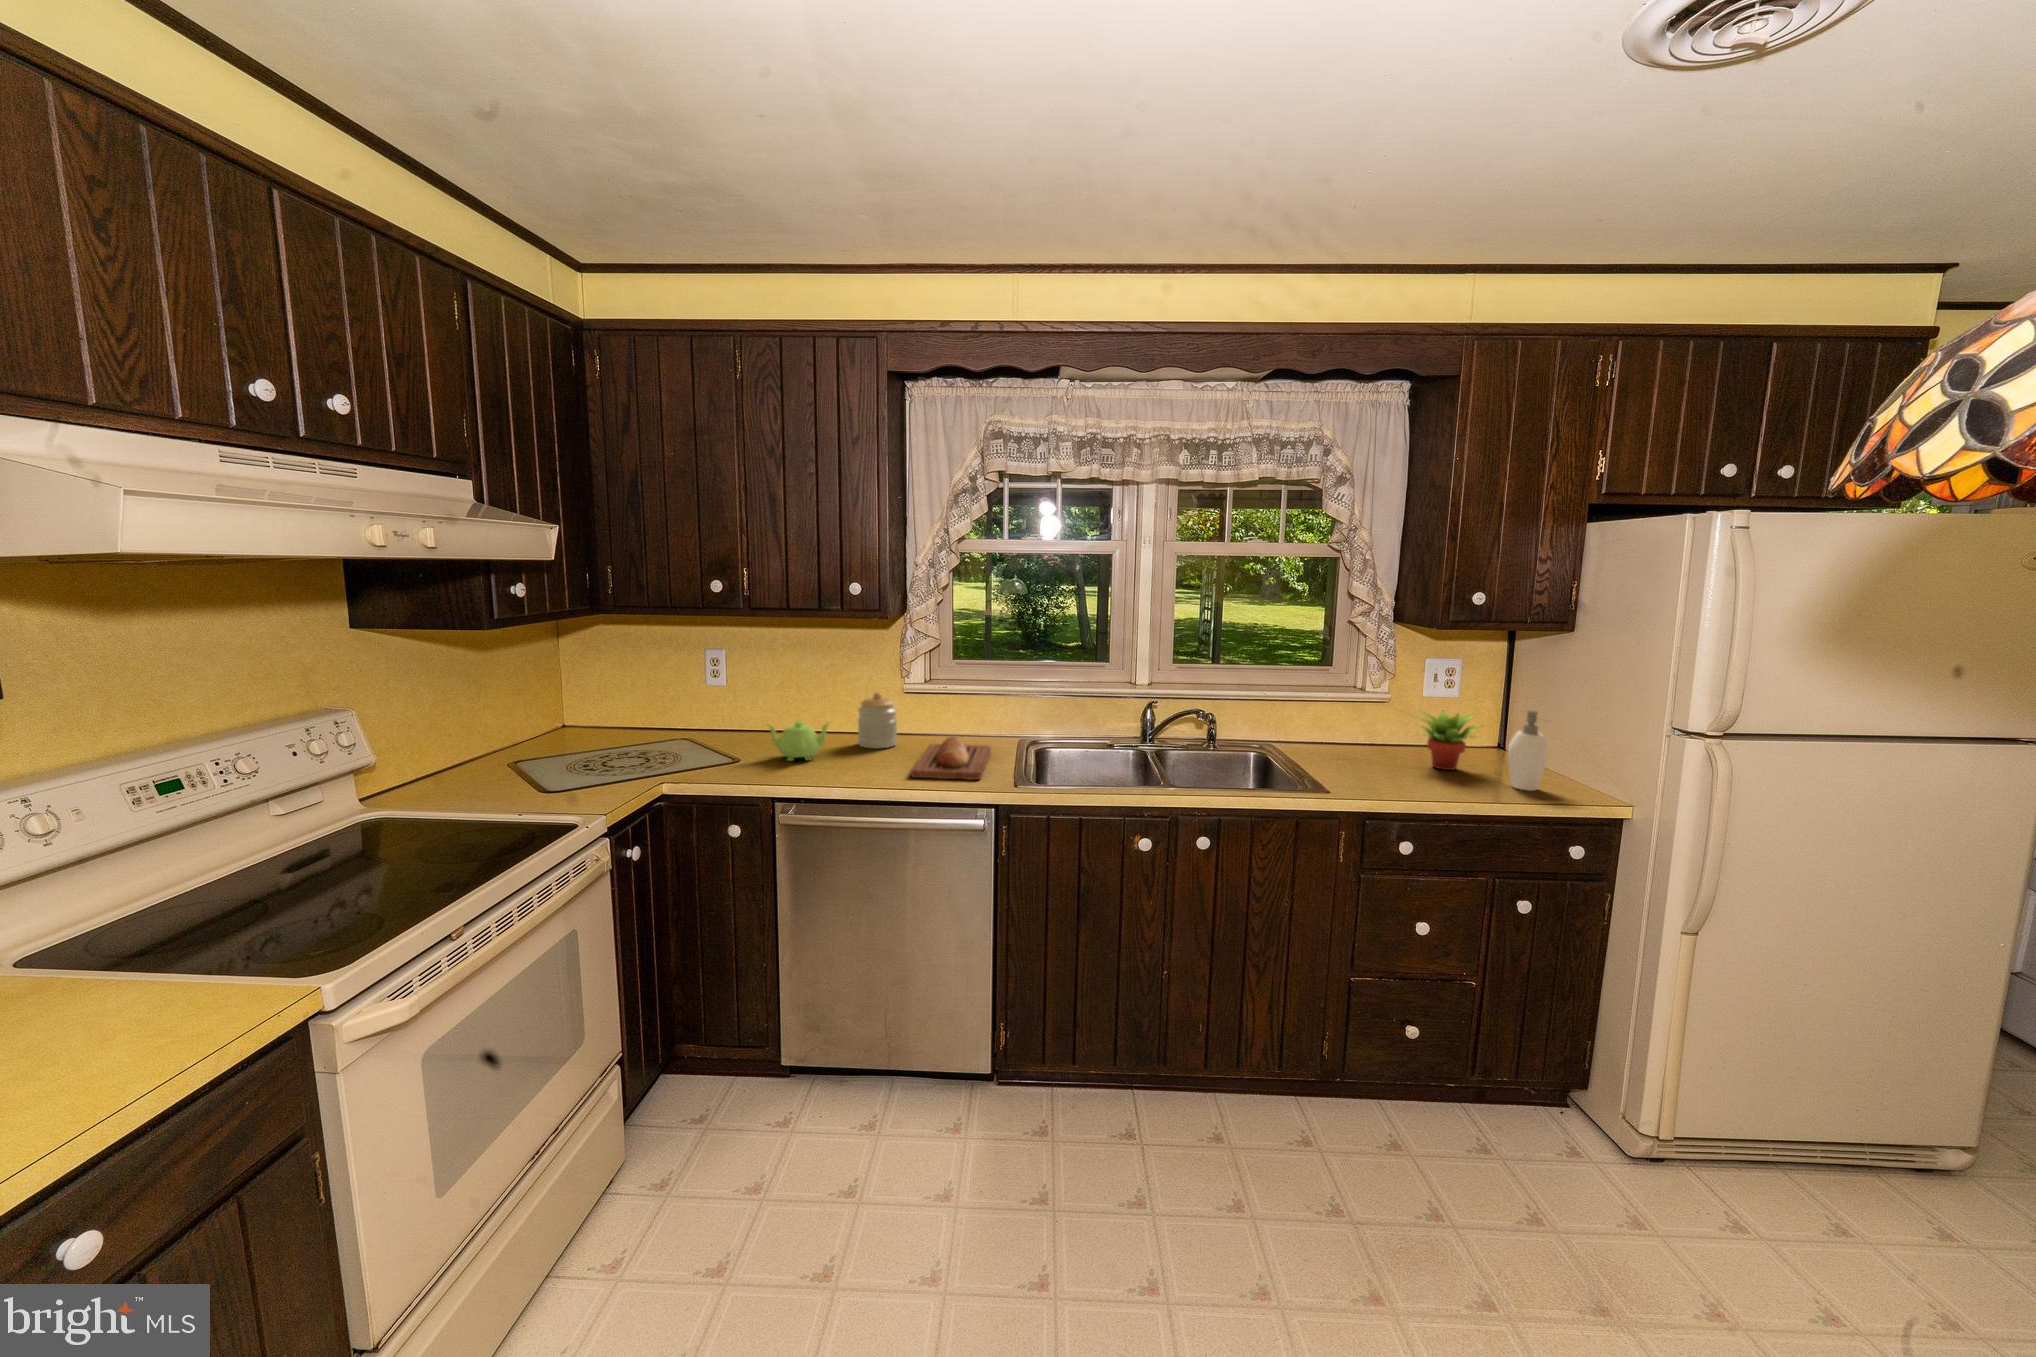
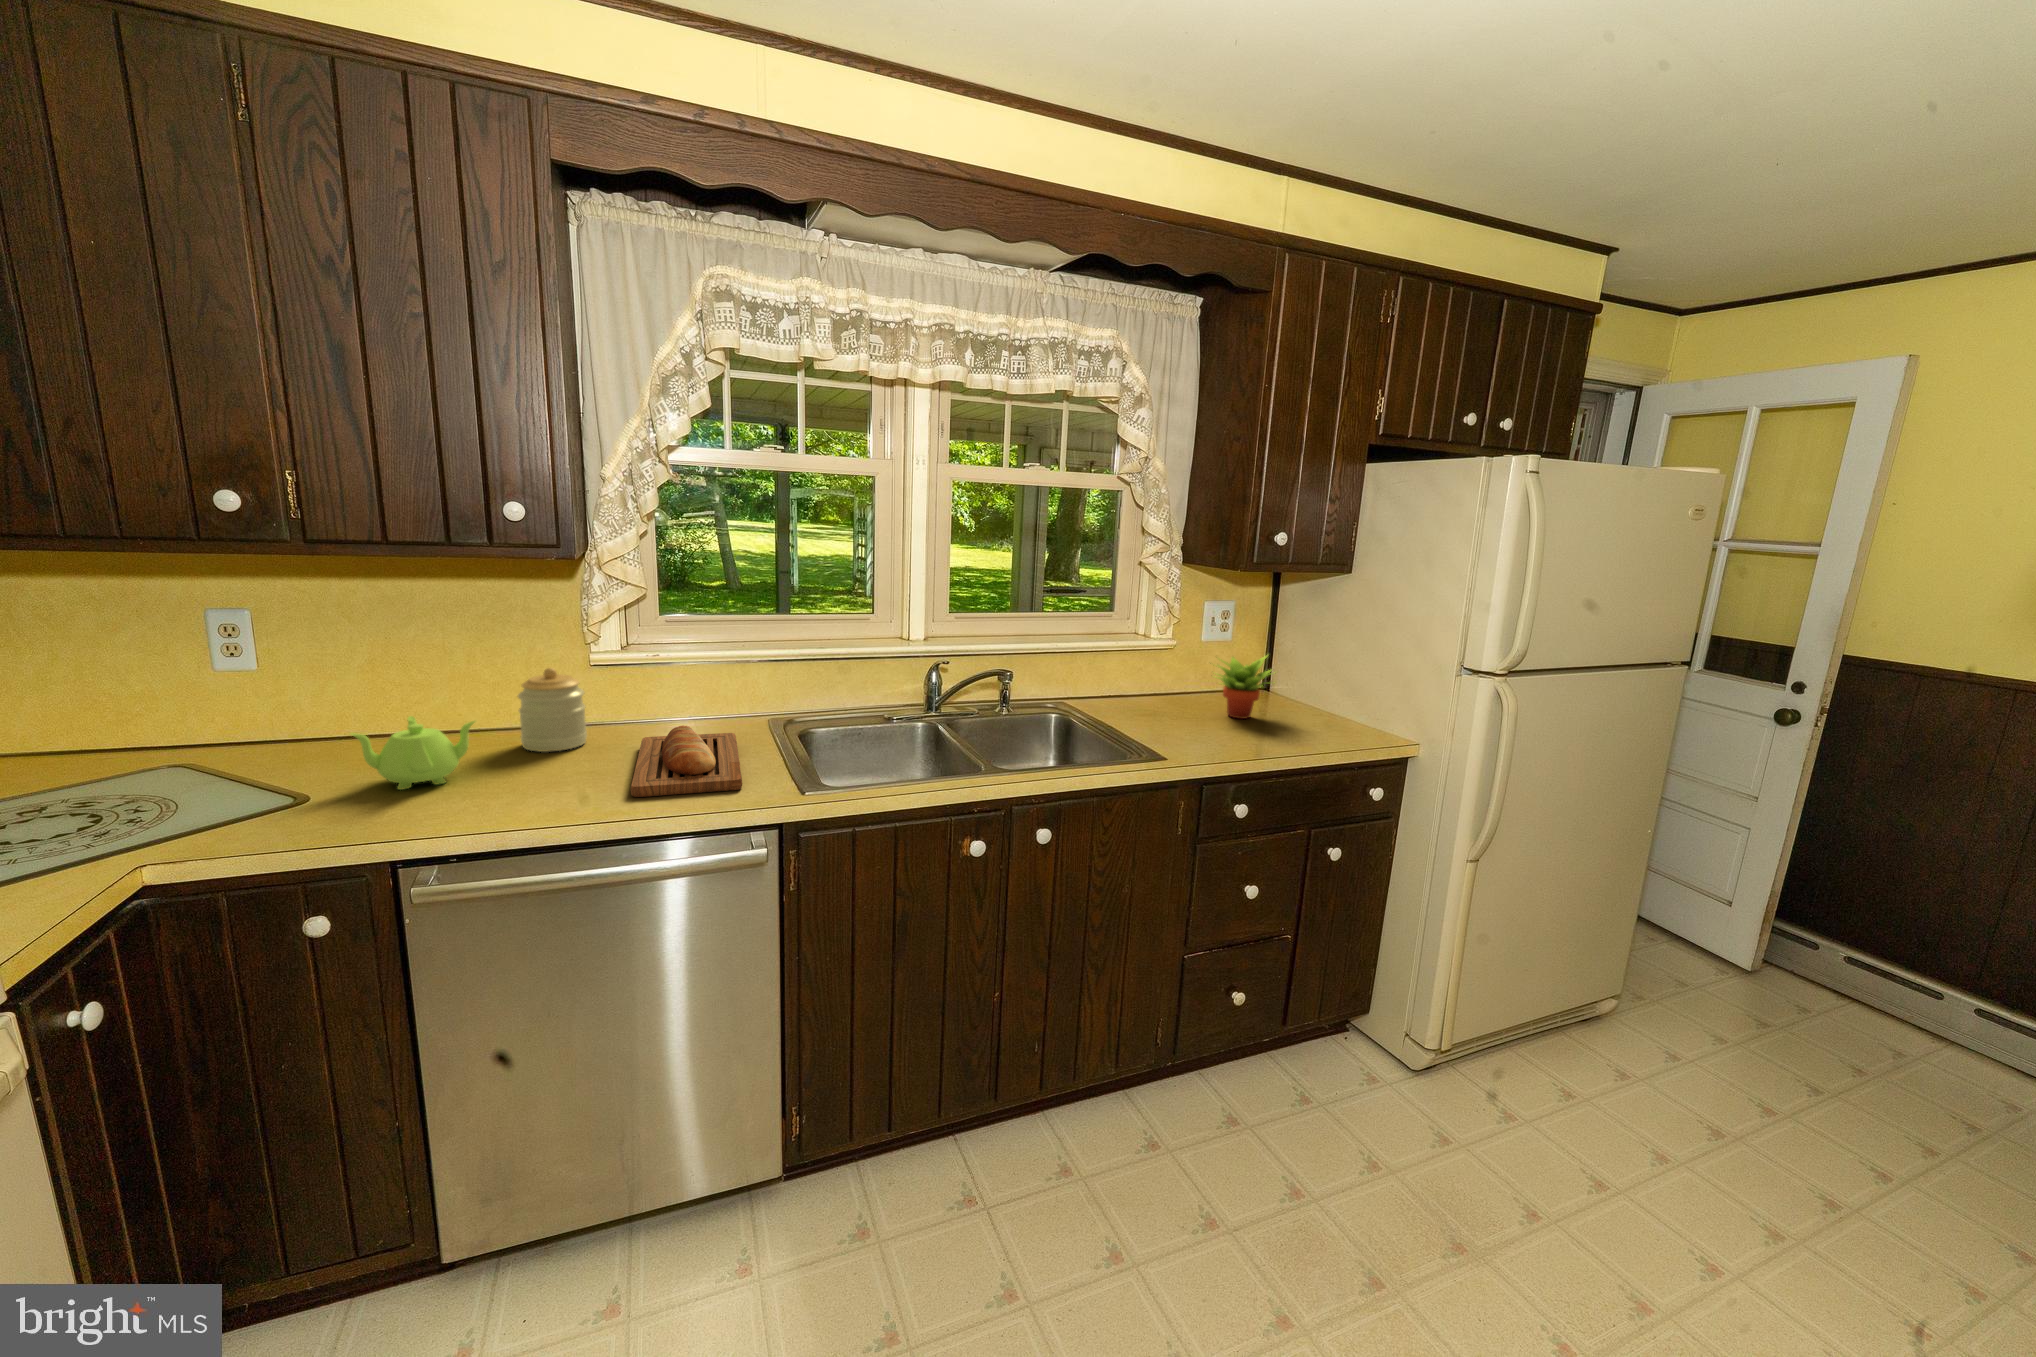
soap dispenser: present [1508,710,1549,791] -> none [1308,654,1355,736]

